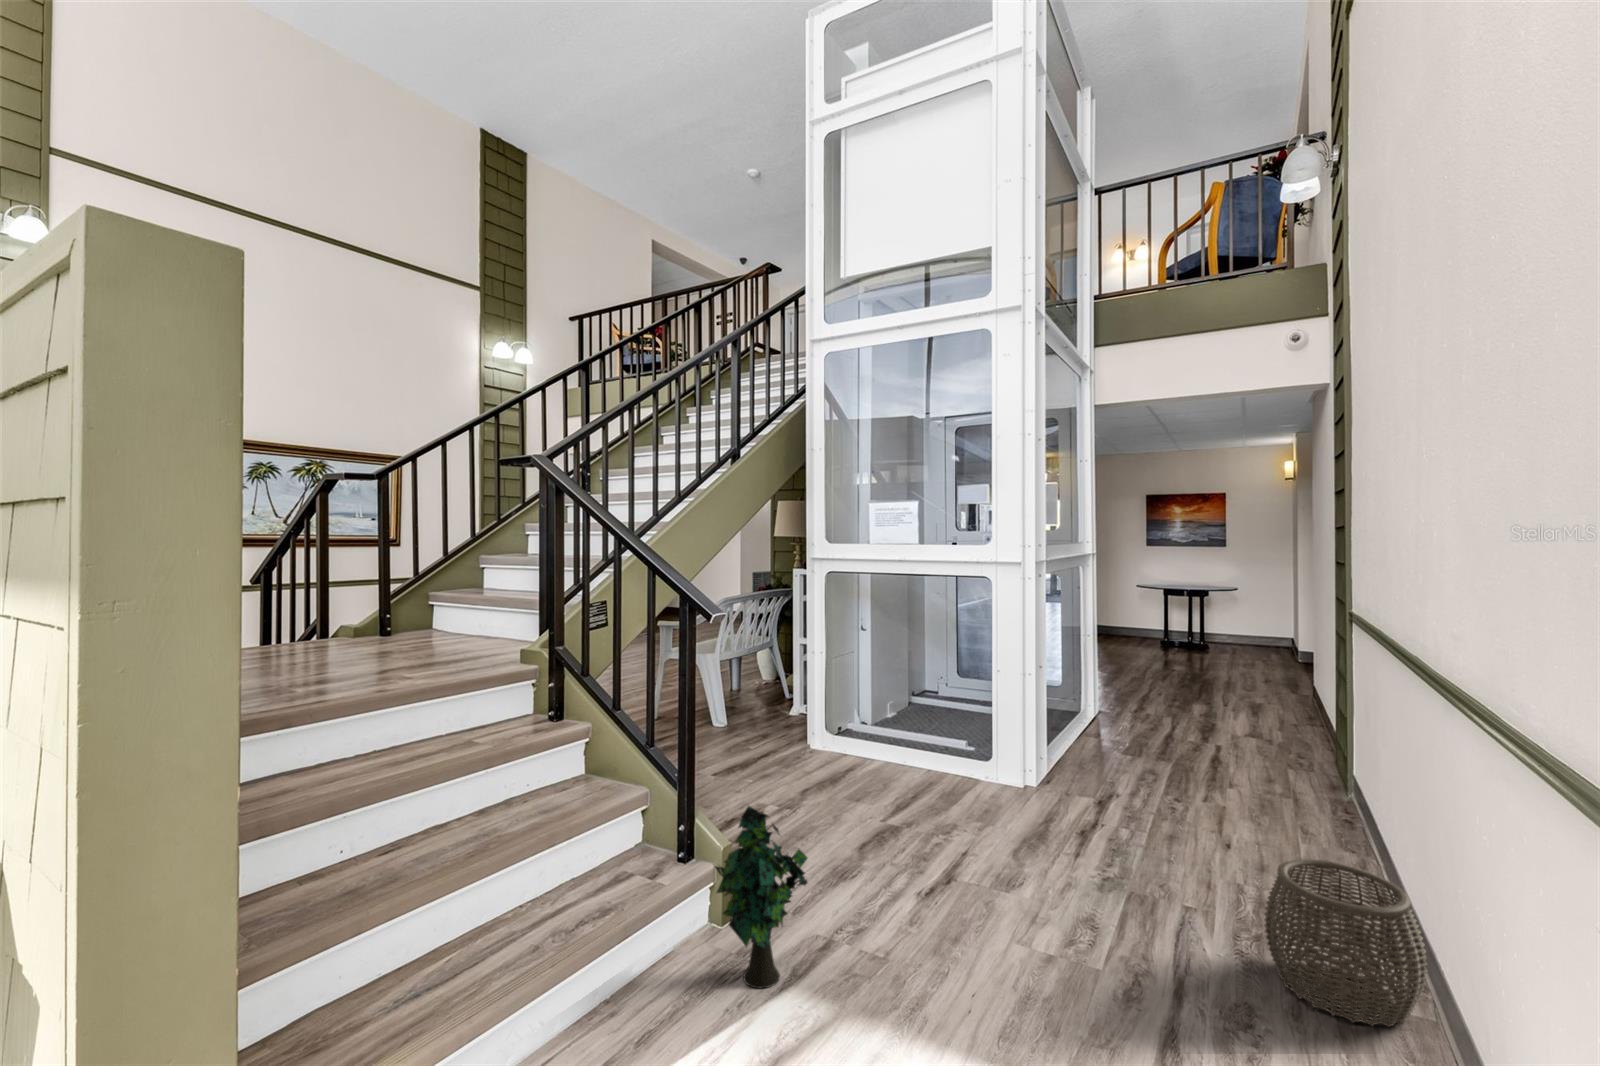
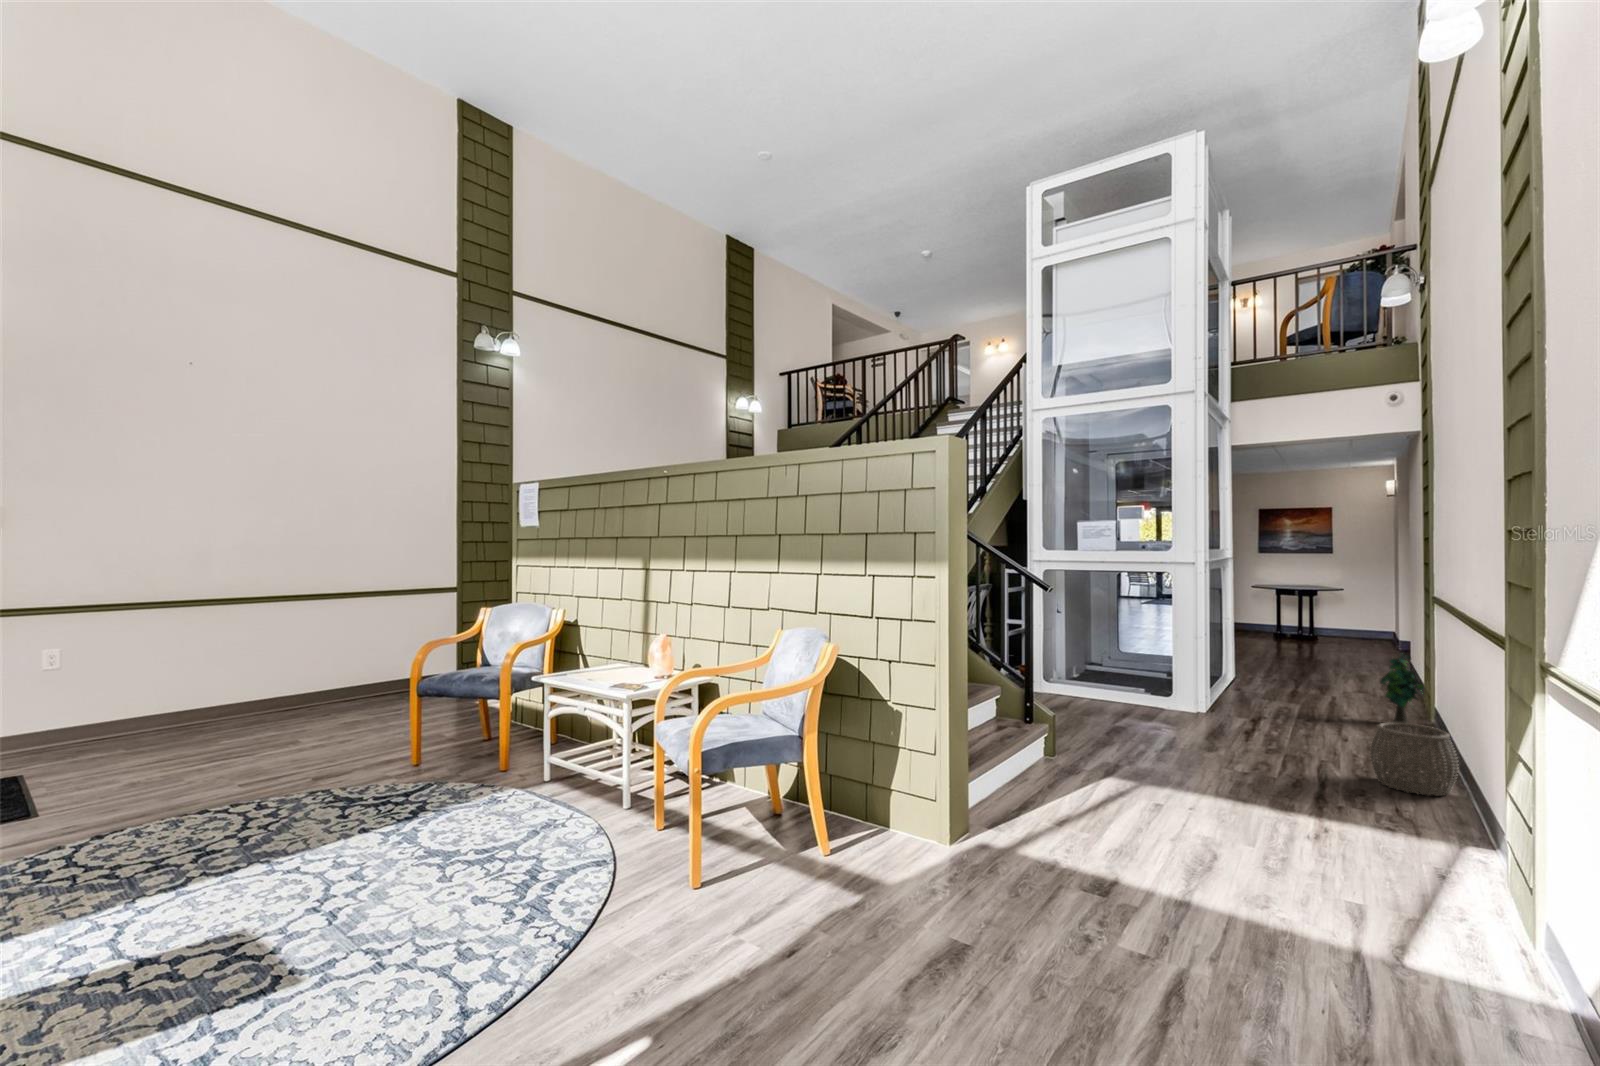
decorative plant: present [714,806,808,988] -> present [1380,654,1424,723]

